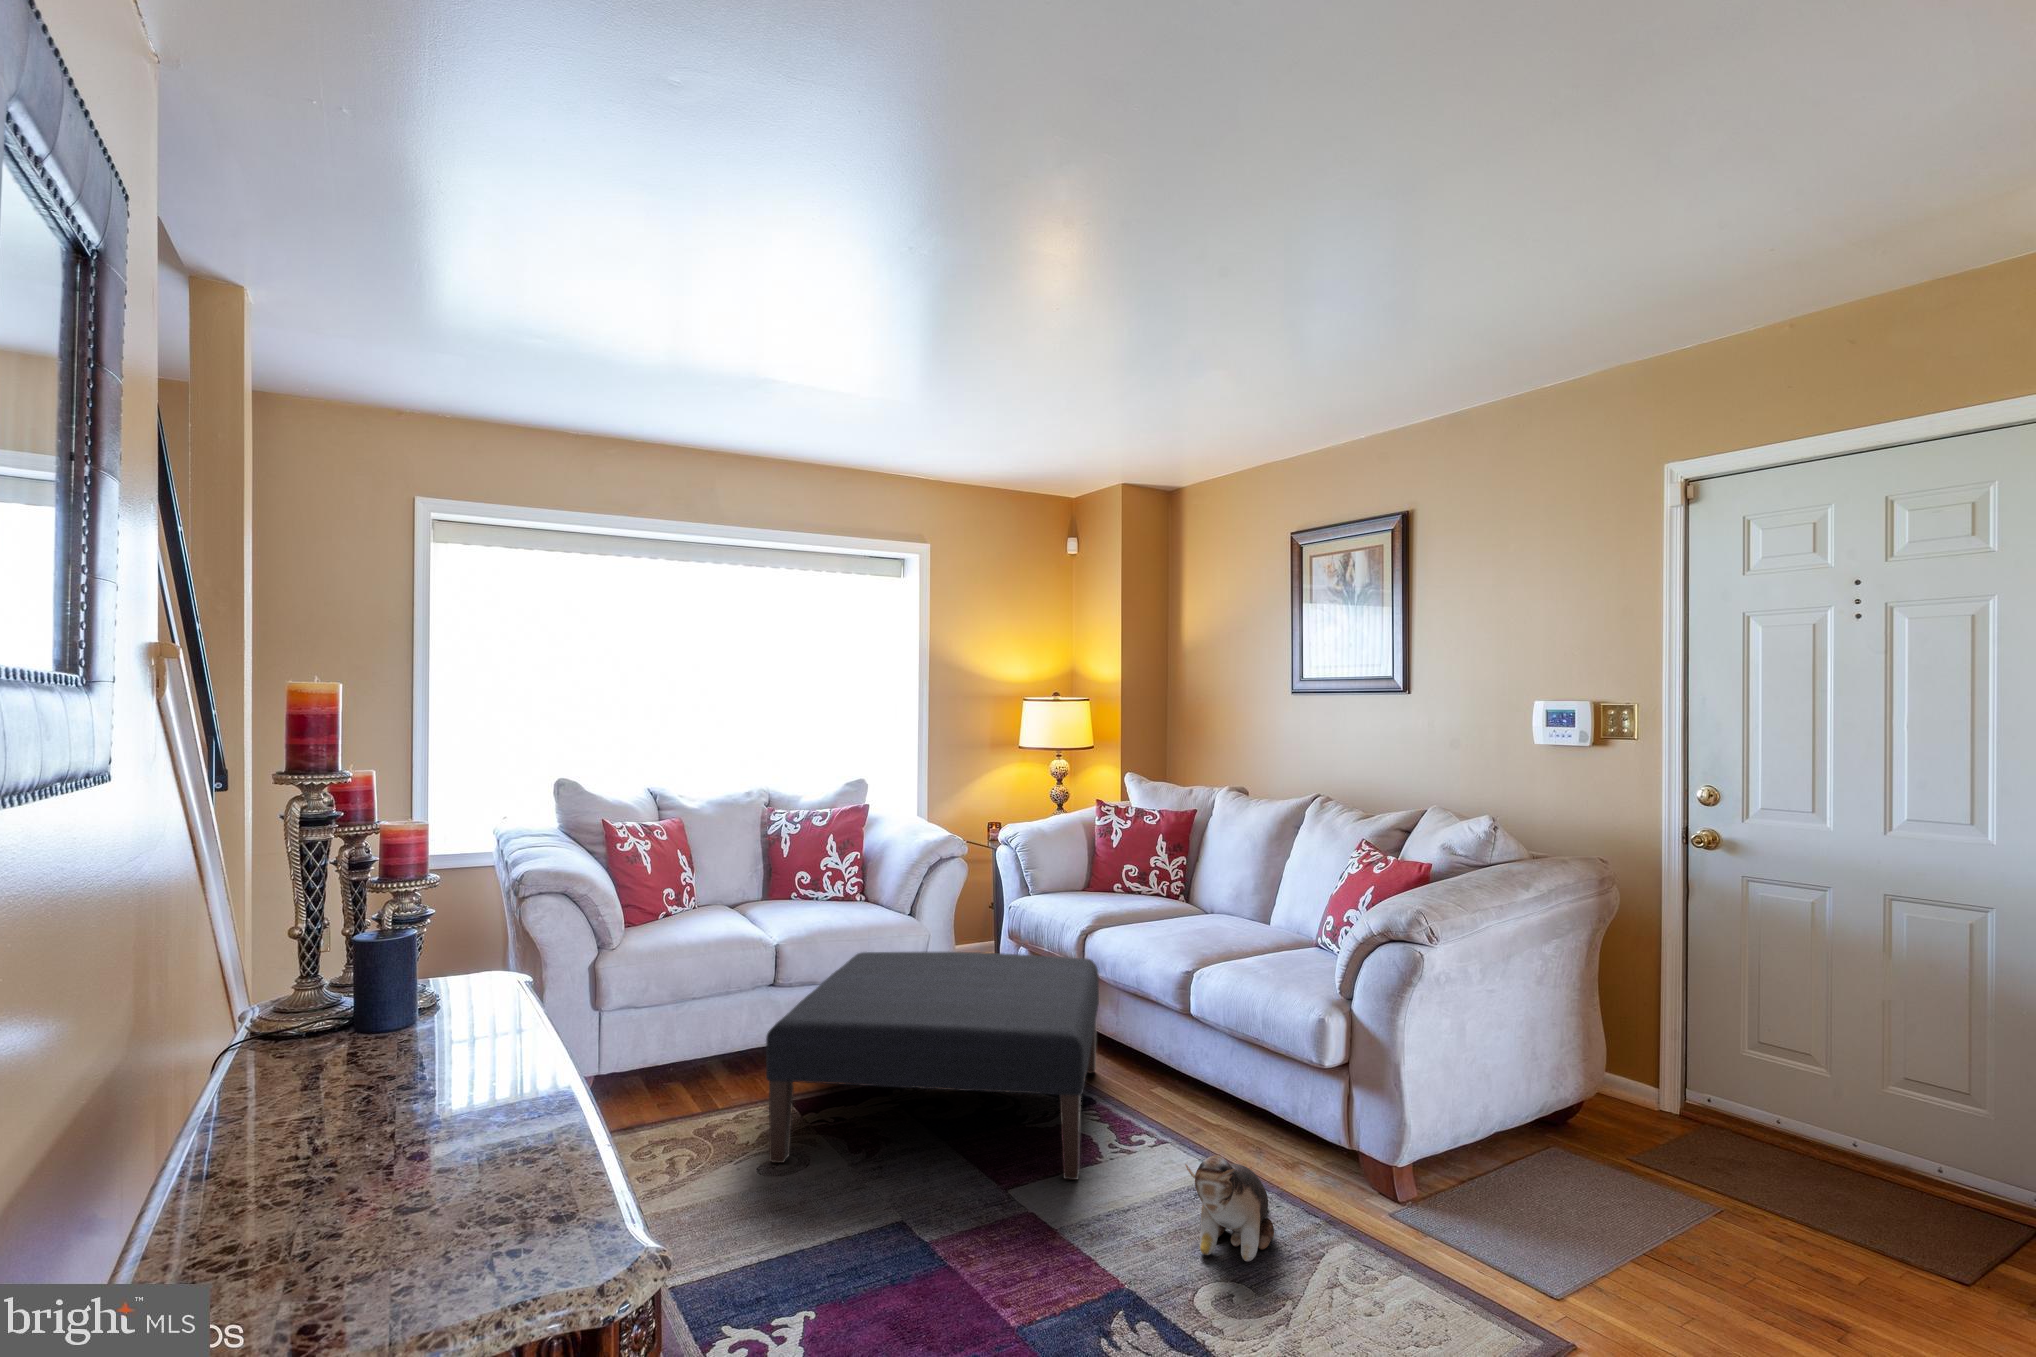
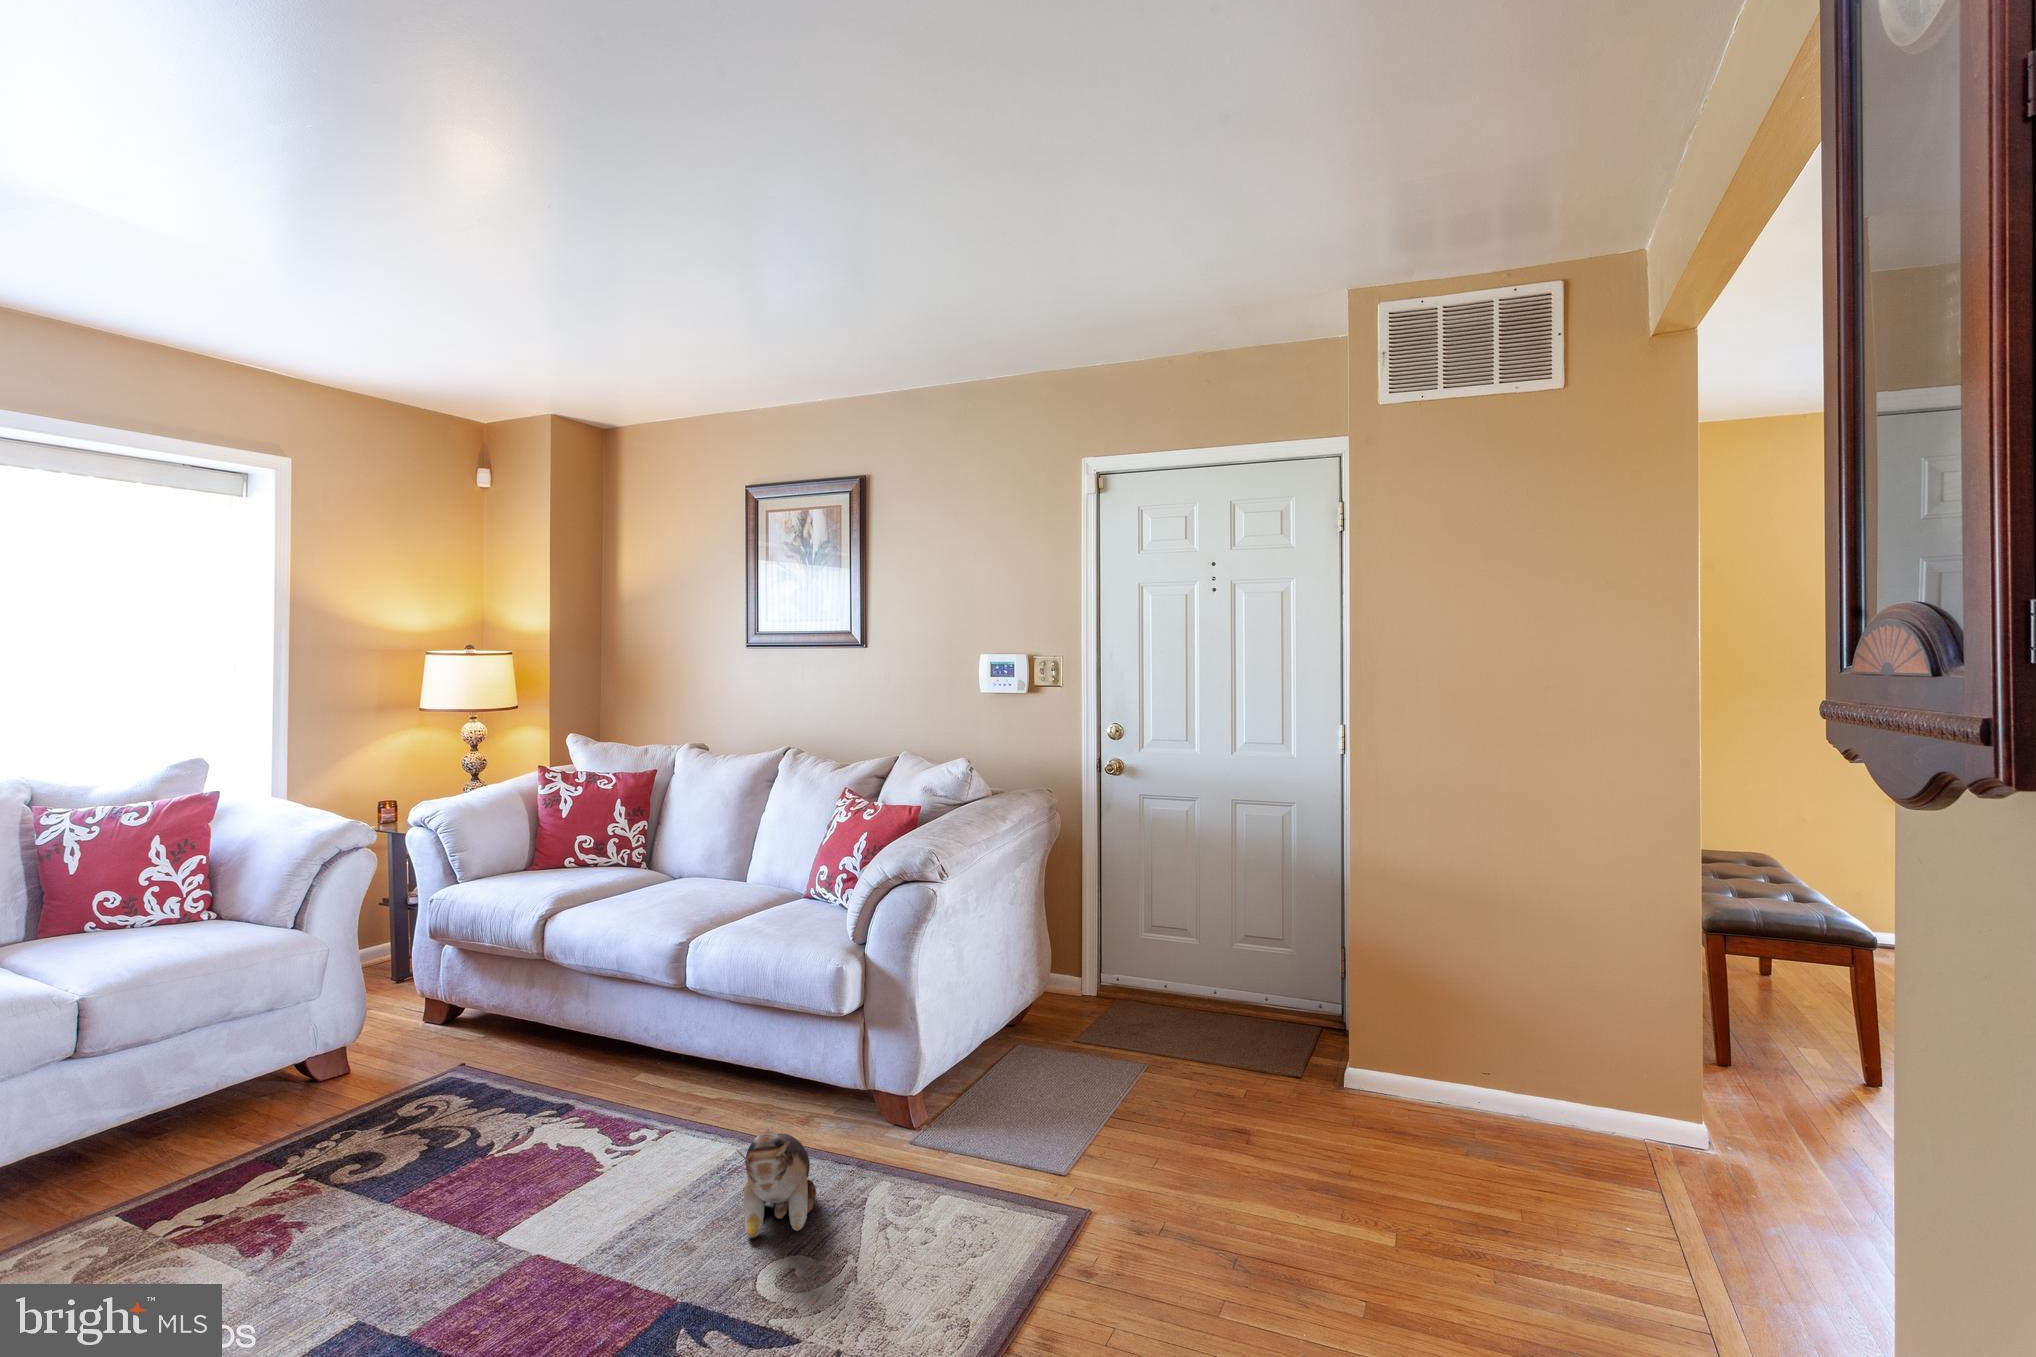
ottoman: present [766,952,1099,1180] -> none [96,947,587,1307]

